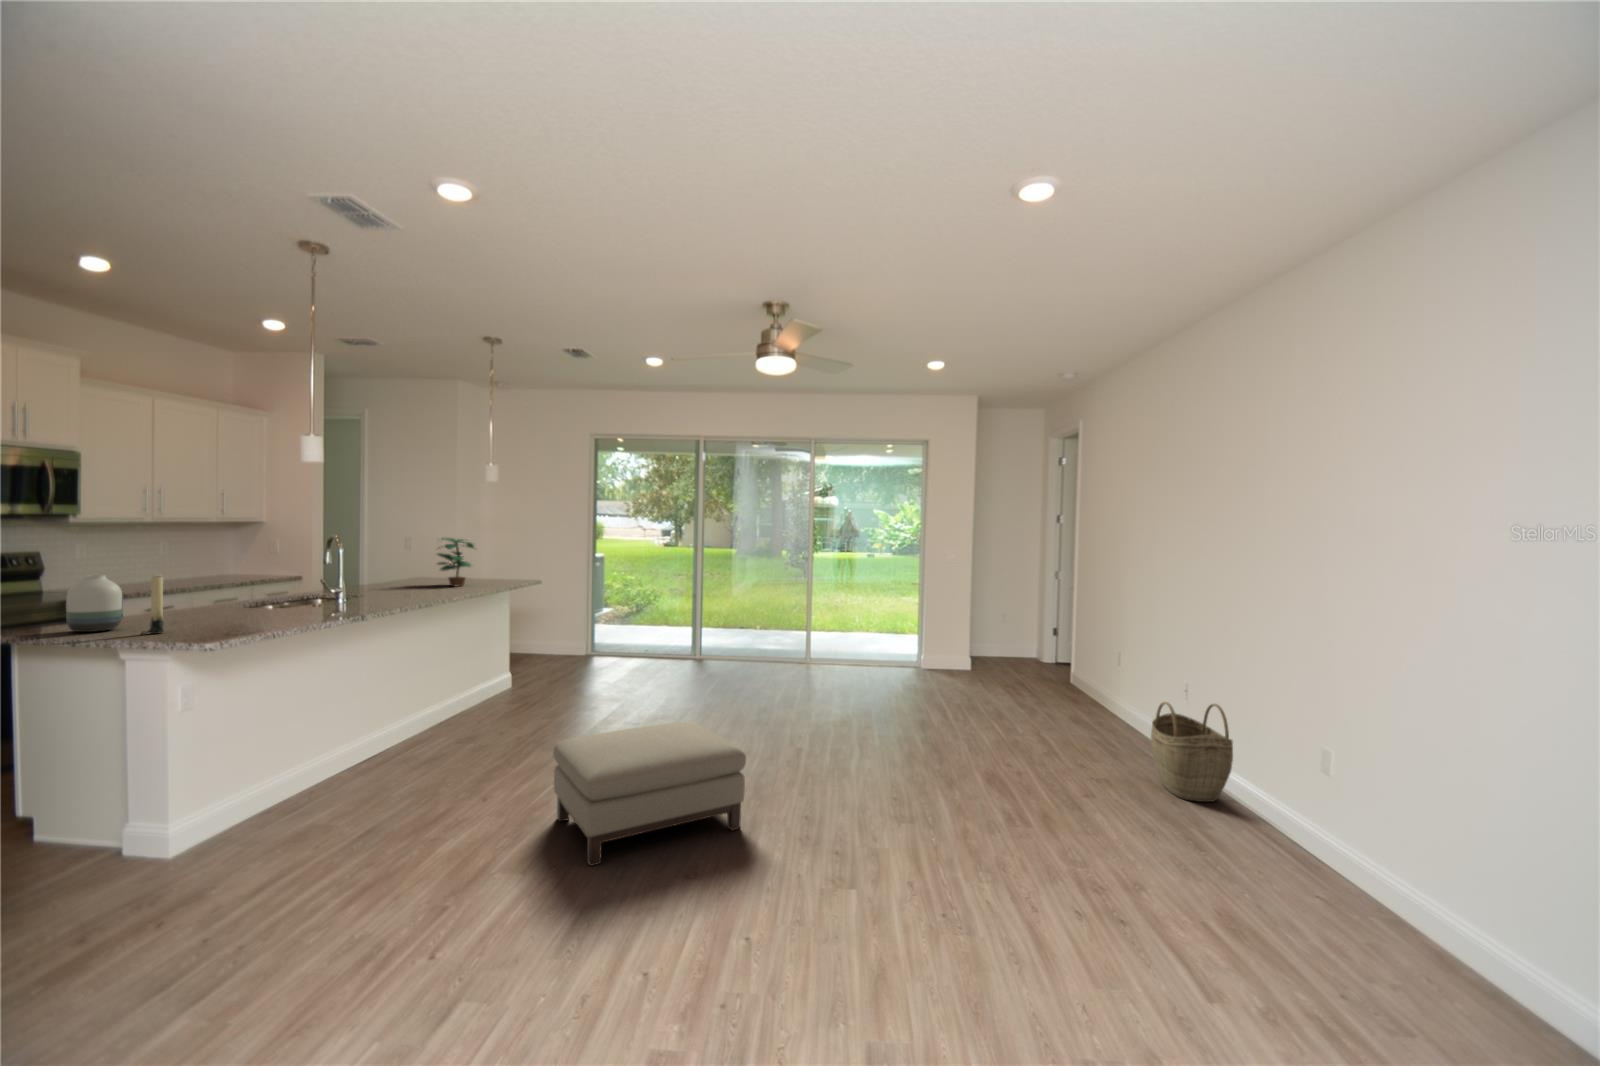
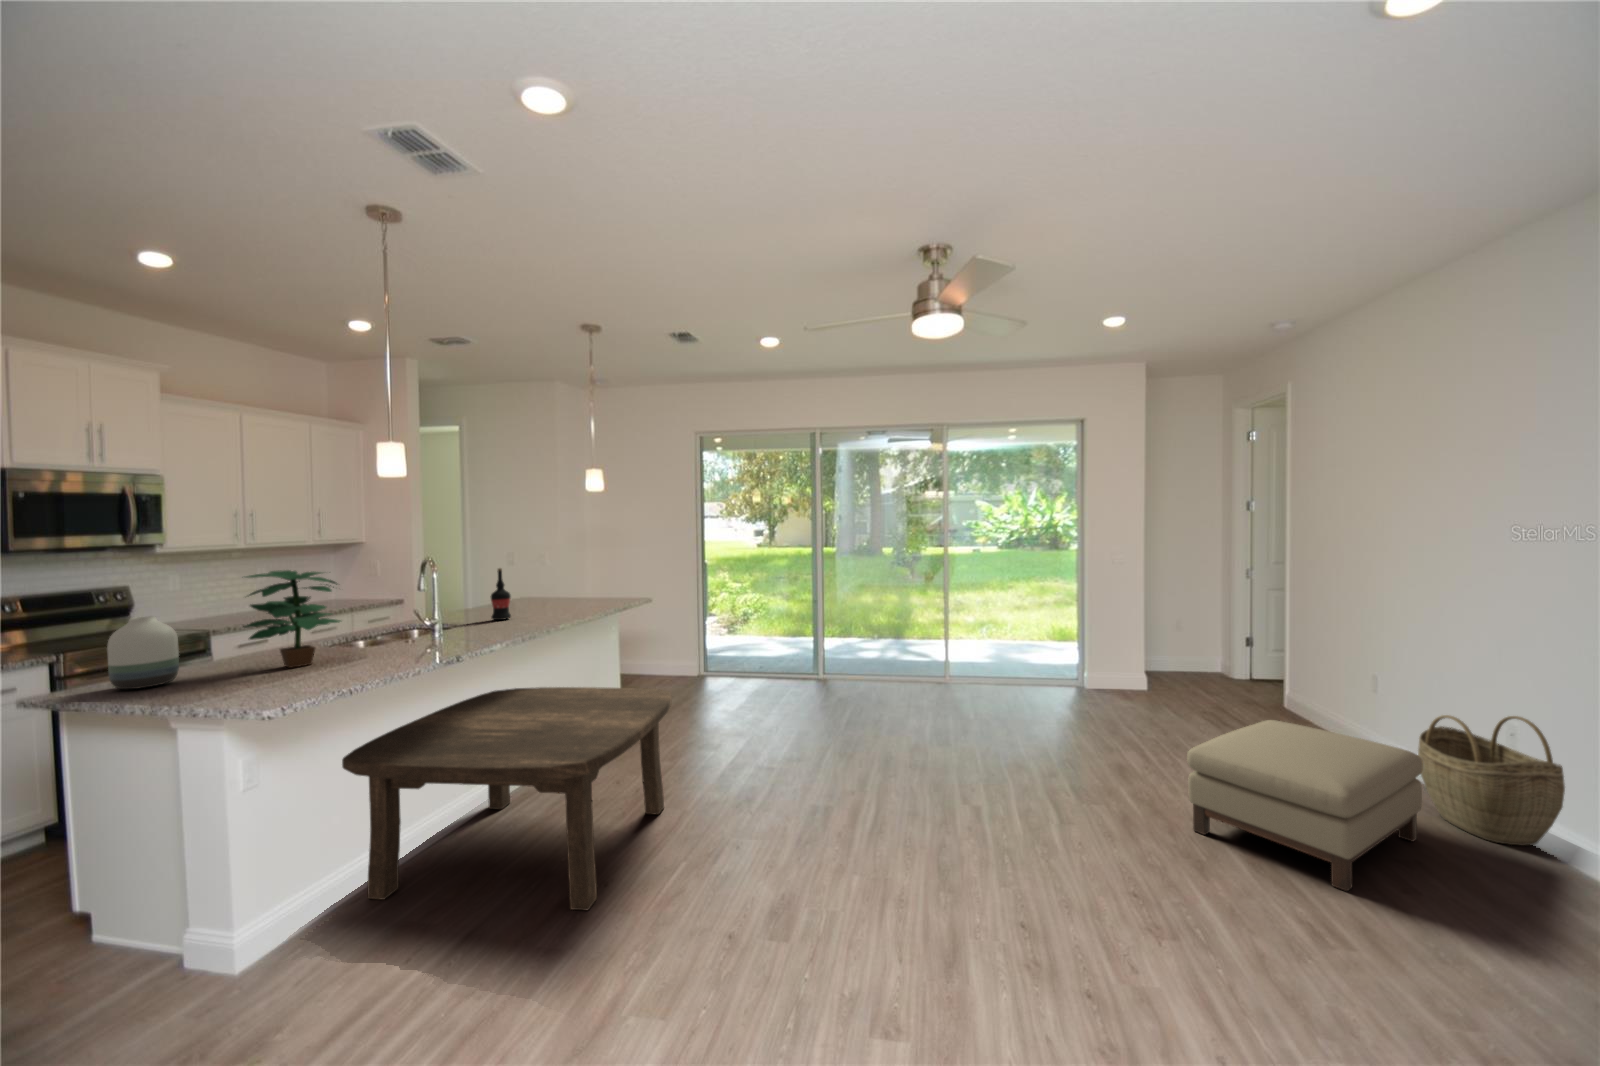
potted plant: present [438,538,474,587] -> present [245,570,340,668]
wine bottle: none [388,552,407,598] -> present [491,568,511,620]
candle: present [142,576,163,634] -> none [196,614,225,690]
coffee table: none [254,658,545,826] -> present [342,687,671,910]
ottoman: present [553,721,746,866] -> present [1187,720,1423,891]

